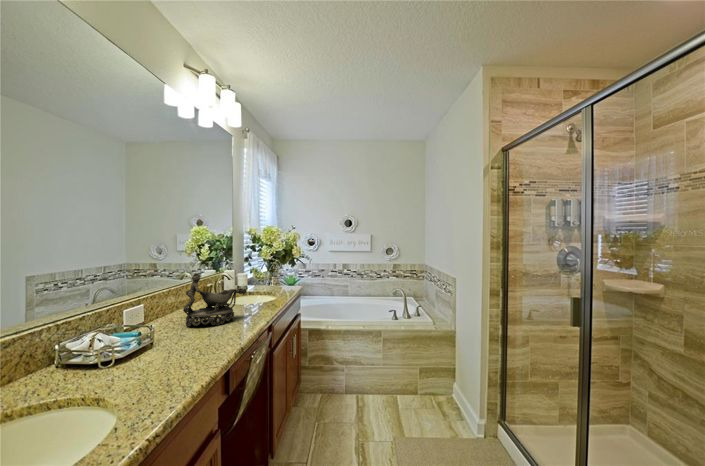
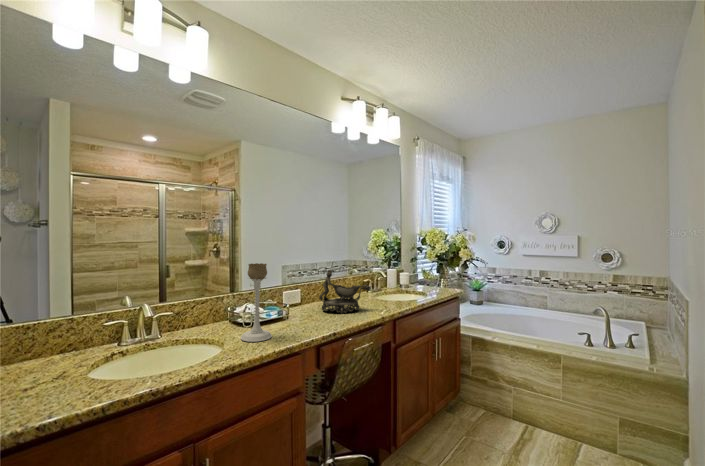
candle holder: none [114,267,168,387] -> present [241,263,272,342]

